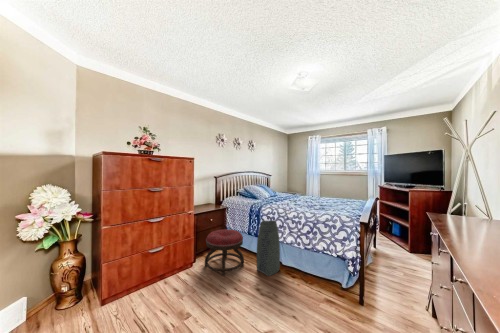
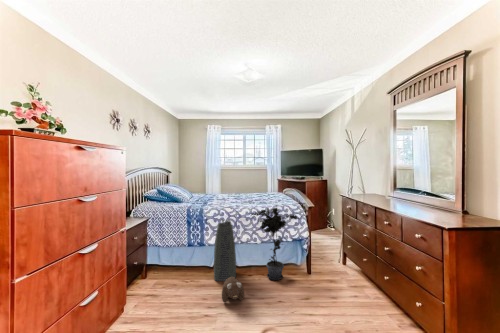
potted plant: none [288,213,333,293] -> present [251,208,300,280]
ottoman: present [205,229,244,276] -> none [146,243,197,301]
plush toy: none [240,271,261,295] -> present [222,277,244,303]

